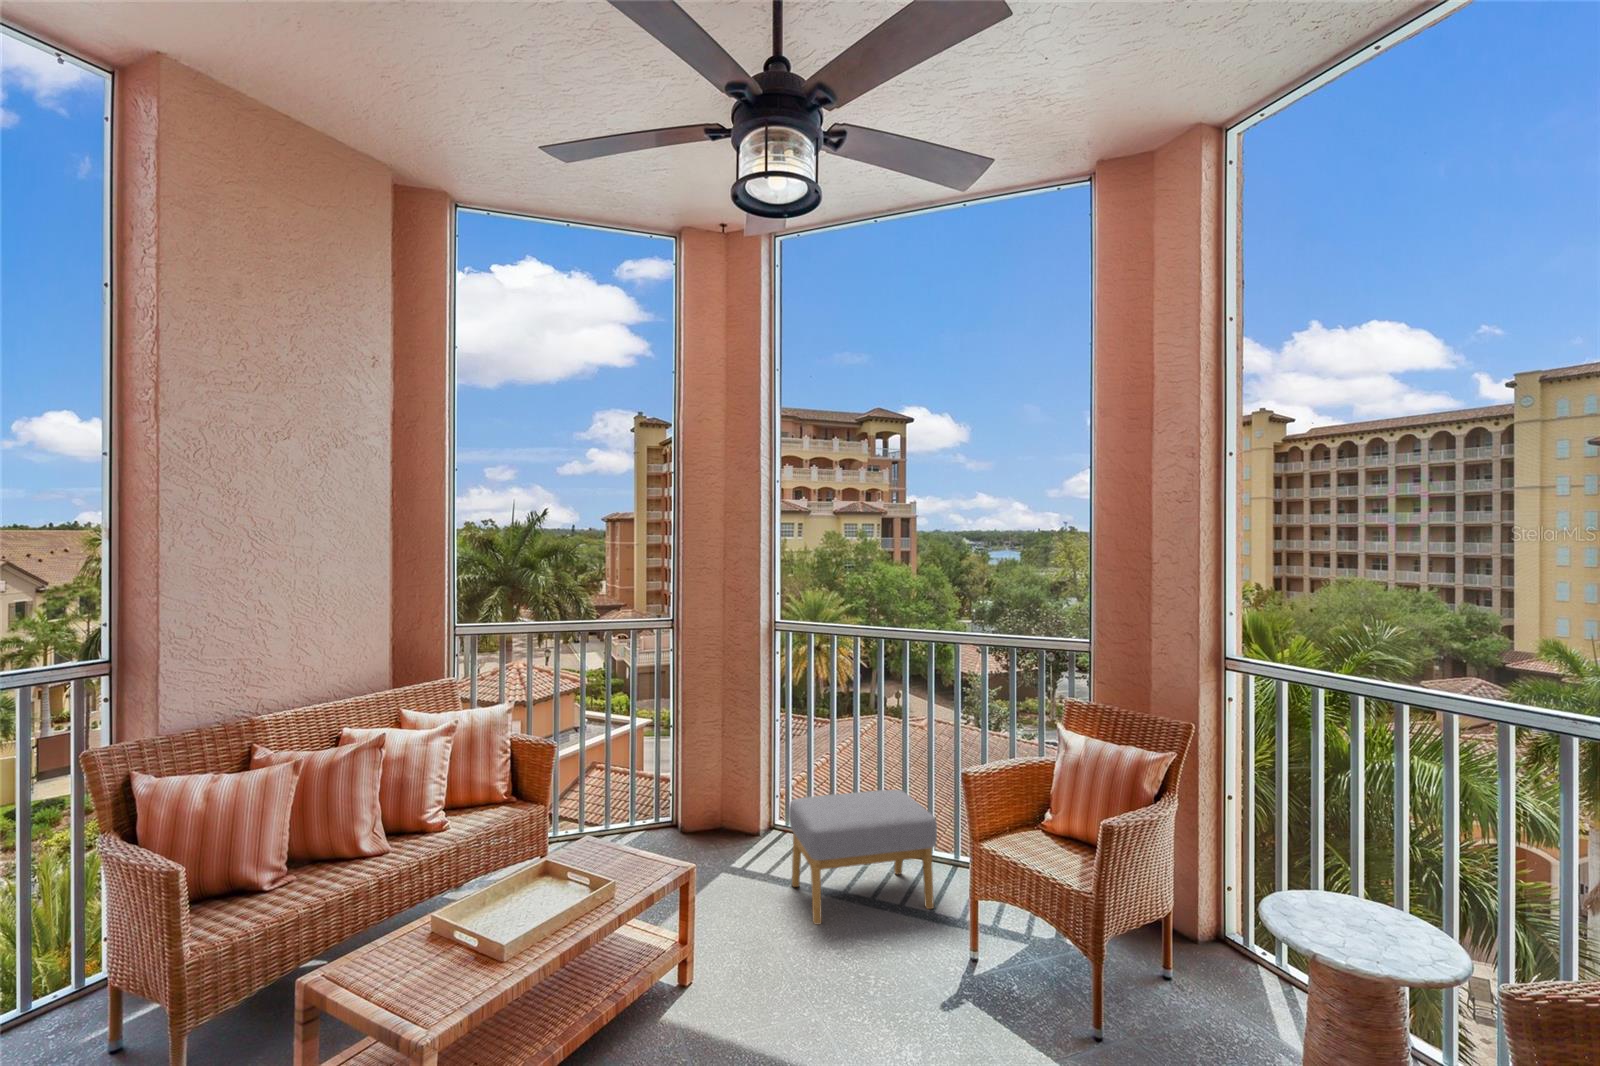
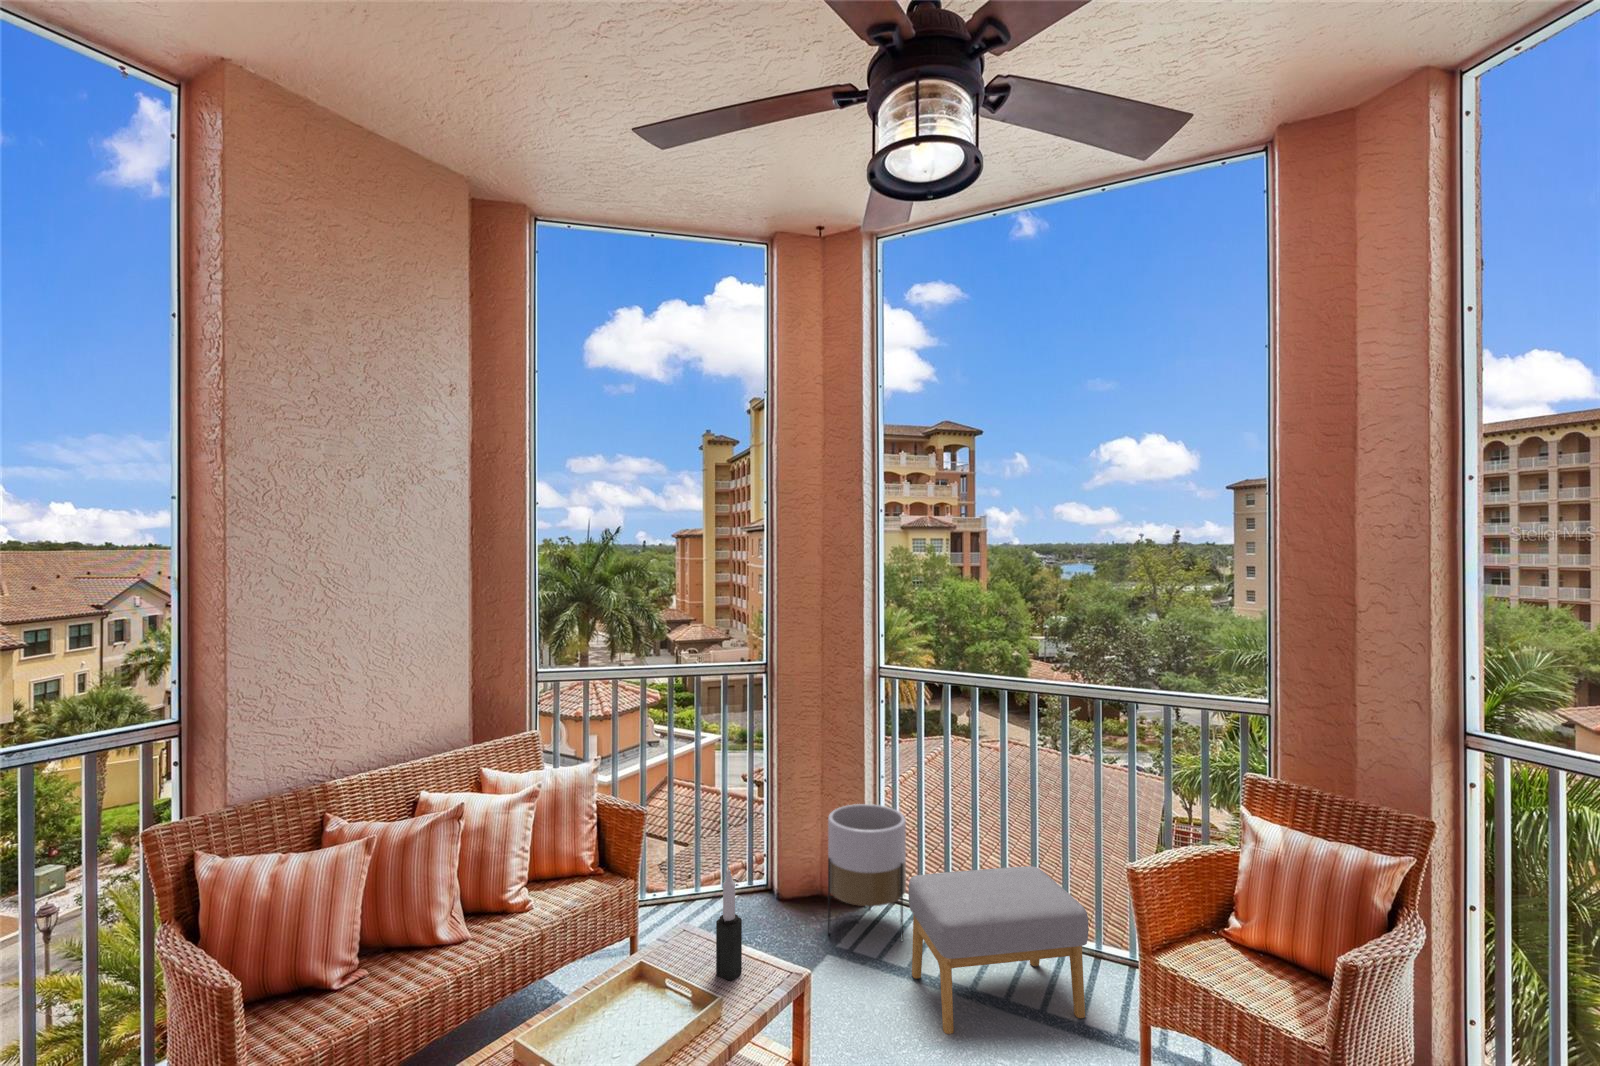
planter: none [722,745,792,862] -> present [828,804,906,941]
candle: none [610,774,632,865] -> present [716,870,742,980]

